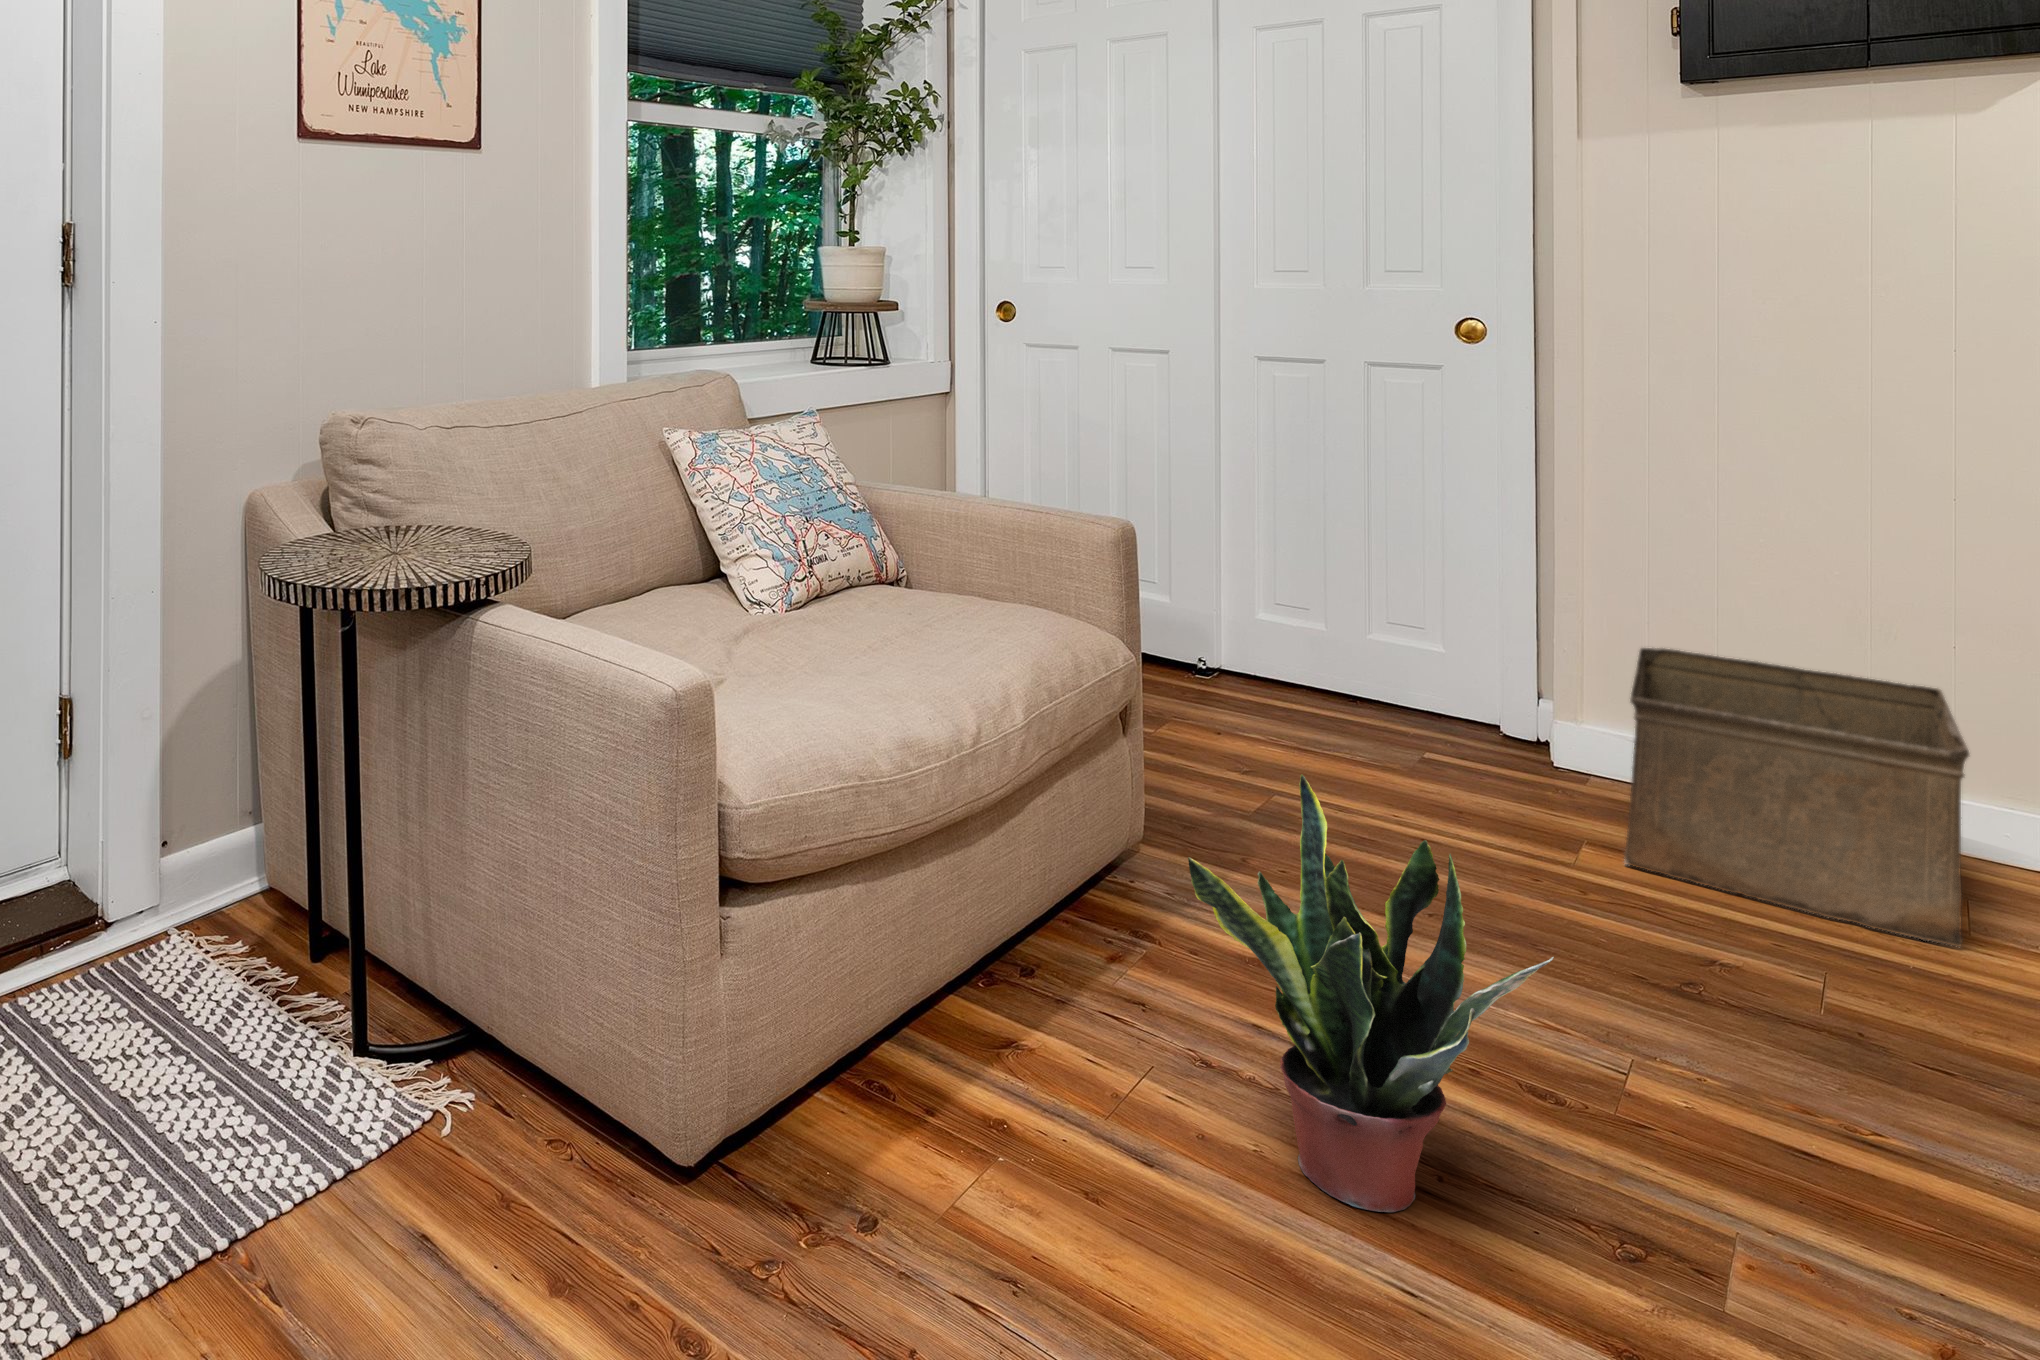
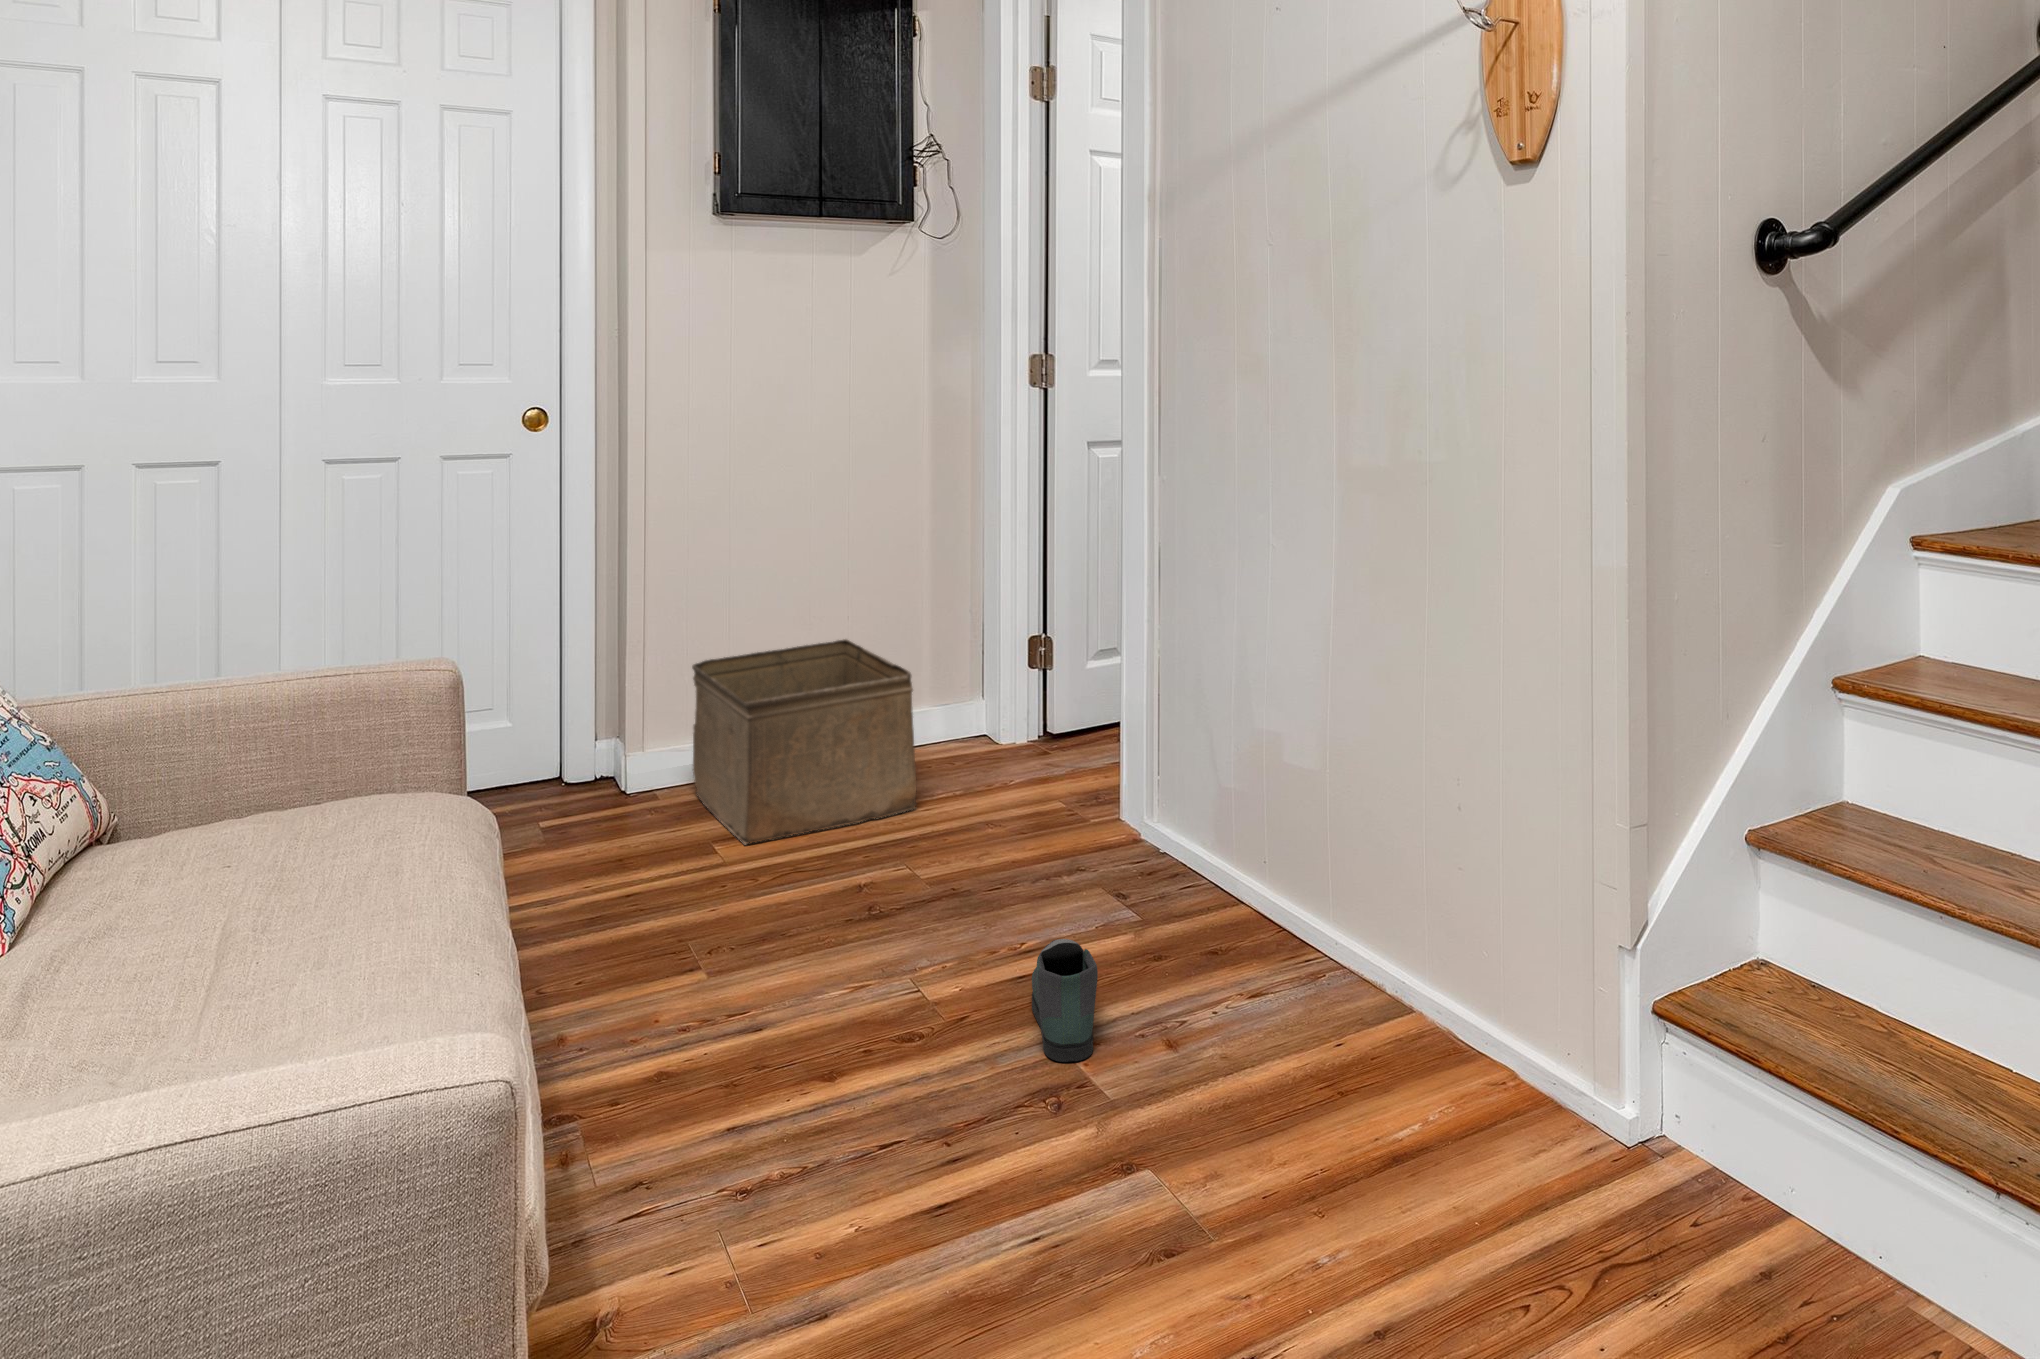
potted plant: present [1188,774,1554,1212] -> none [812,837,1035,1220]
shoe: none [1696,1101,1892,1265] -> present [1032,939,1098,1062]

